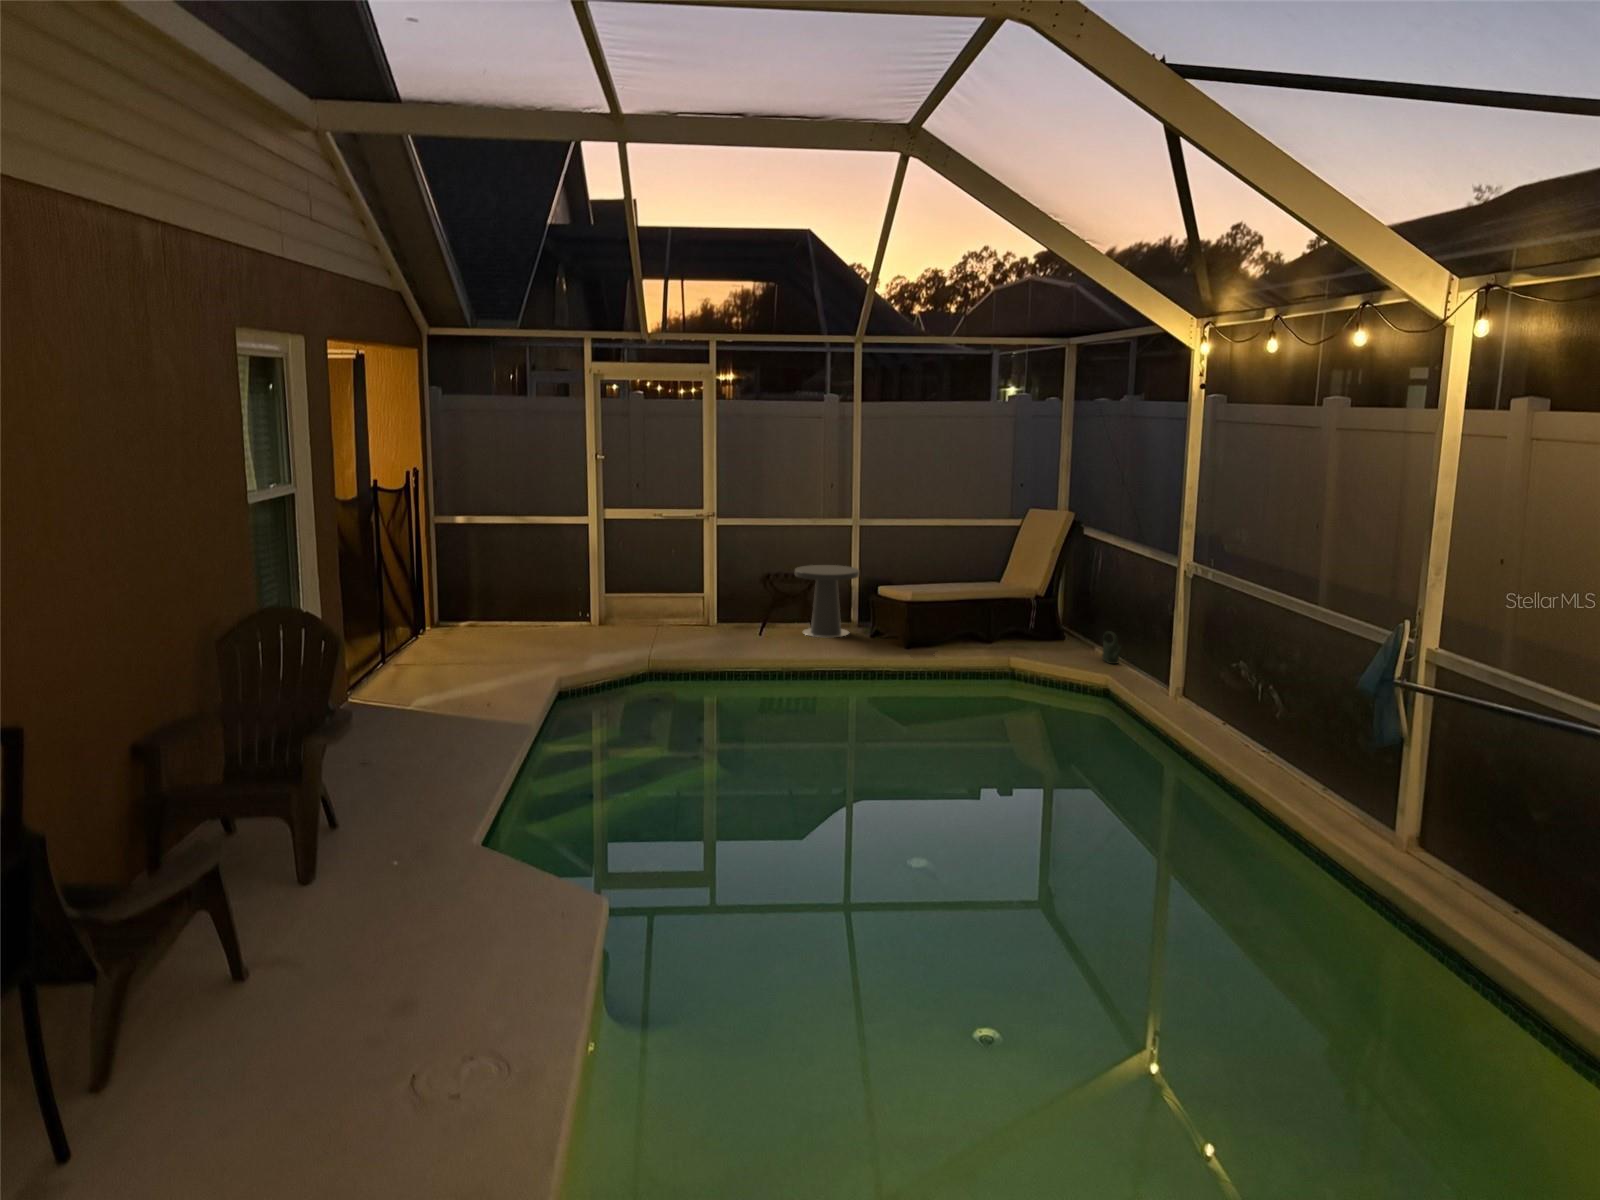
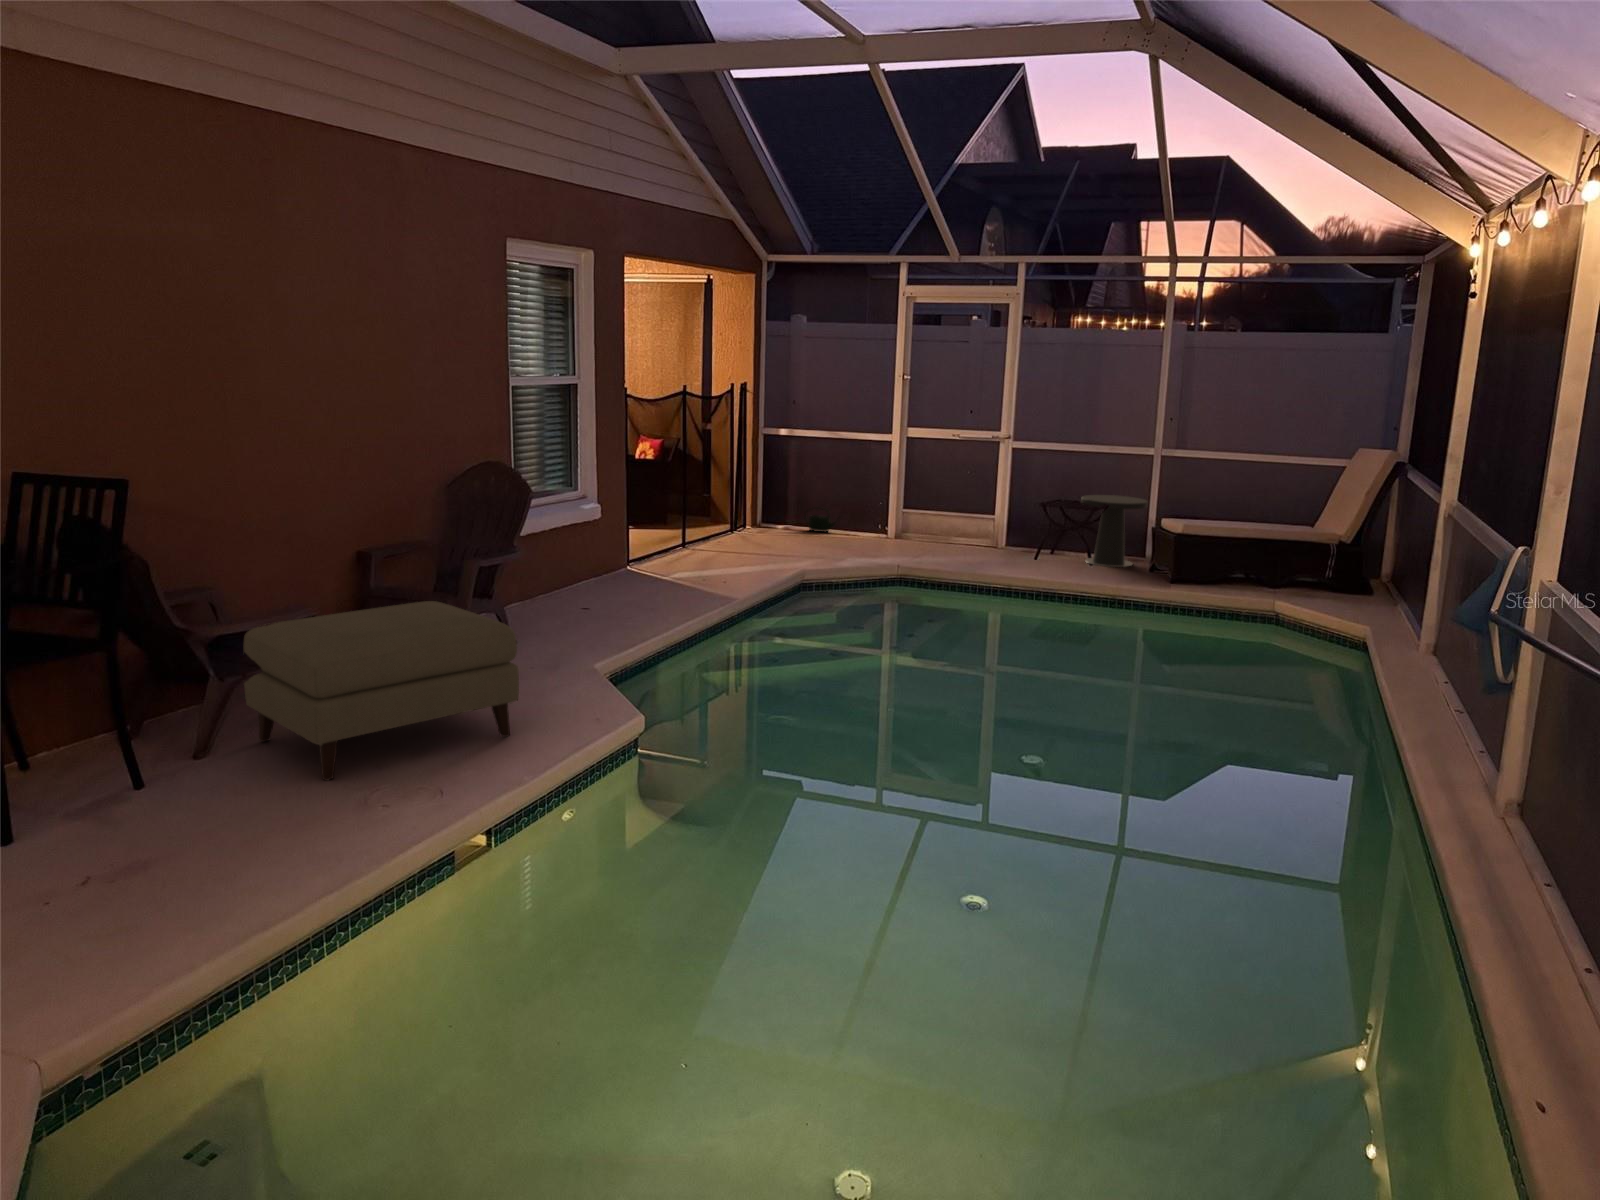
watering can: present [1102,631,1122,664] -> present [807,509,836,532]
ottoman: none [86,822,457,1107] -> present [244,601,519,780]

